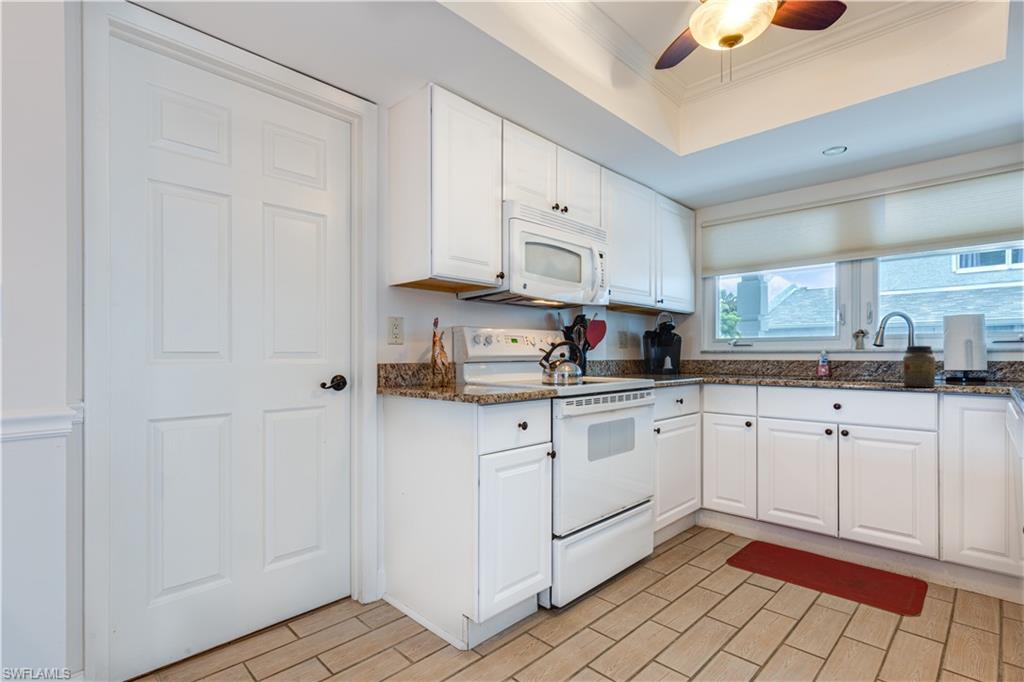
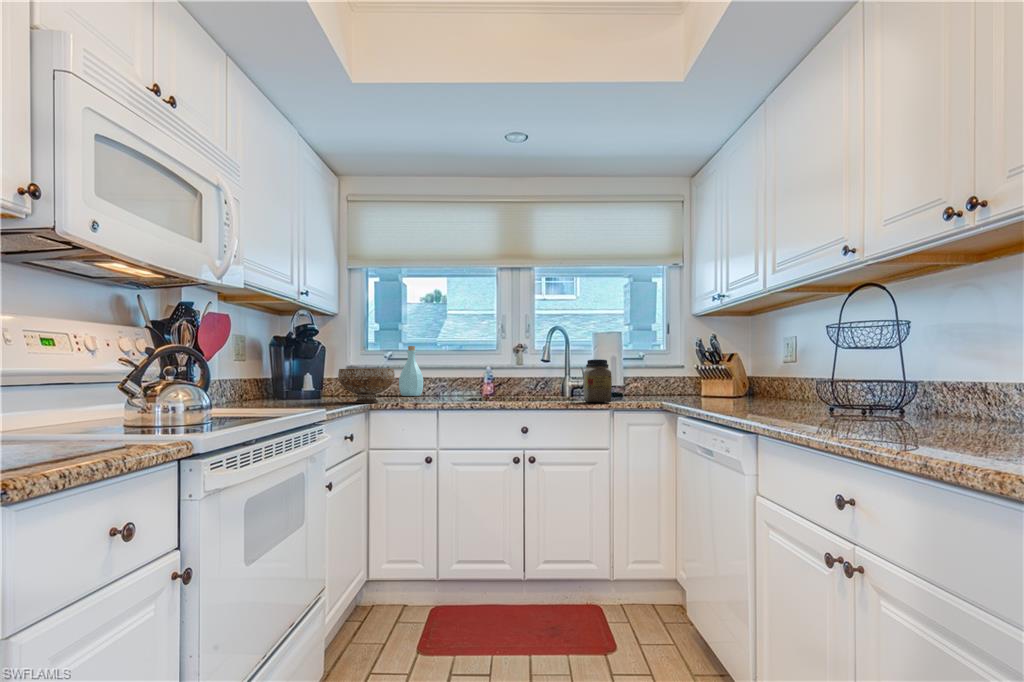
bottle: none [741,335,762,375] -> present [399,346,423,396]
bowl: none [678,354,720,378] -> present [338,368,395,403]

